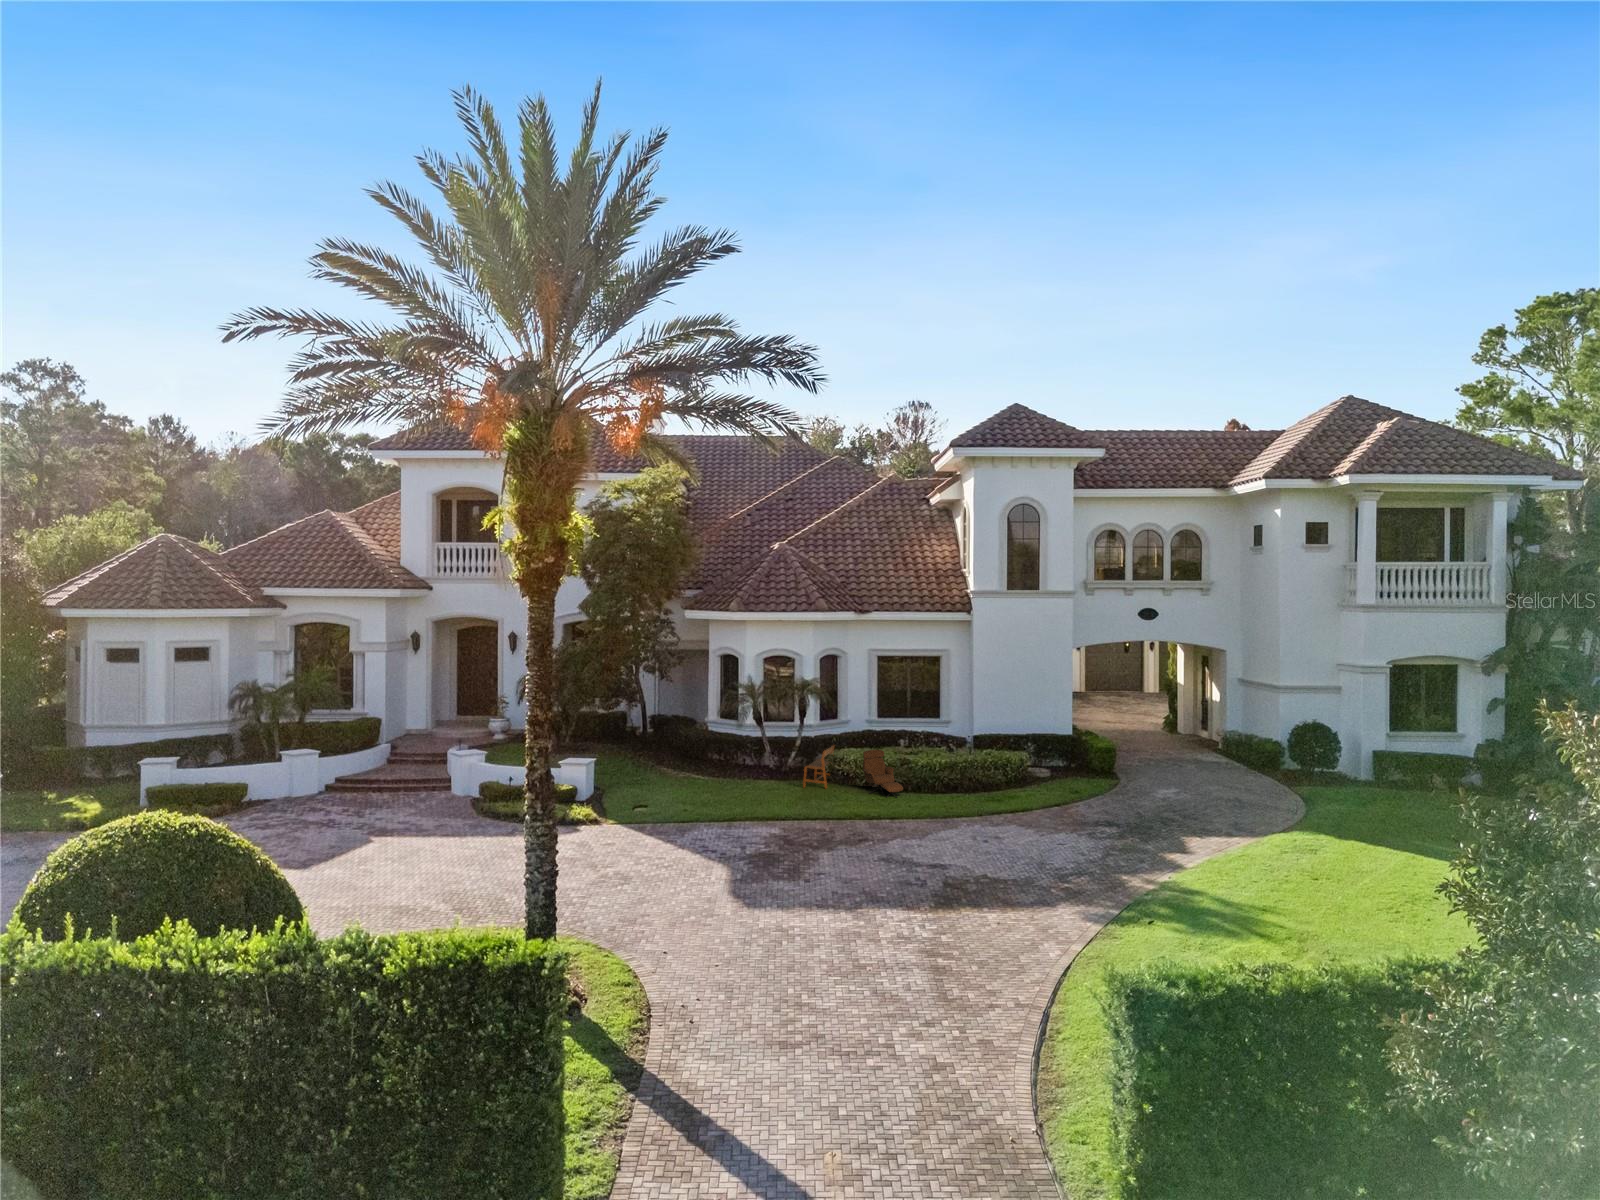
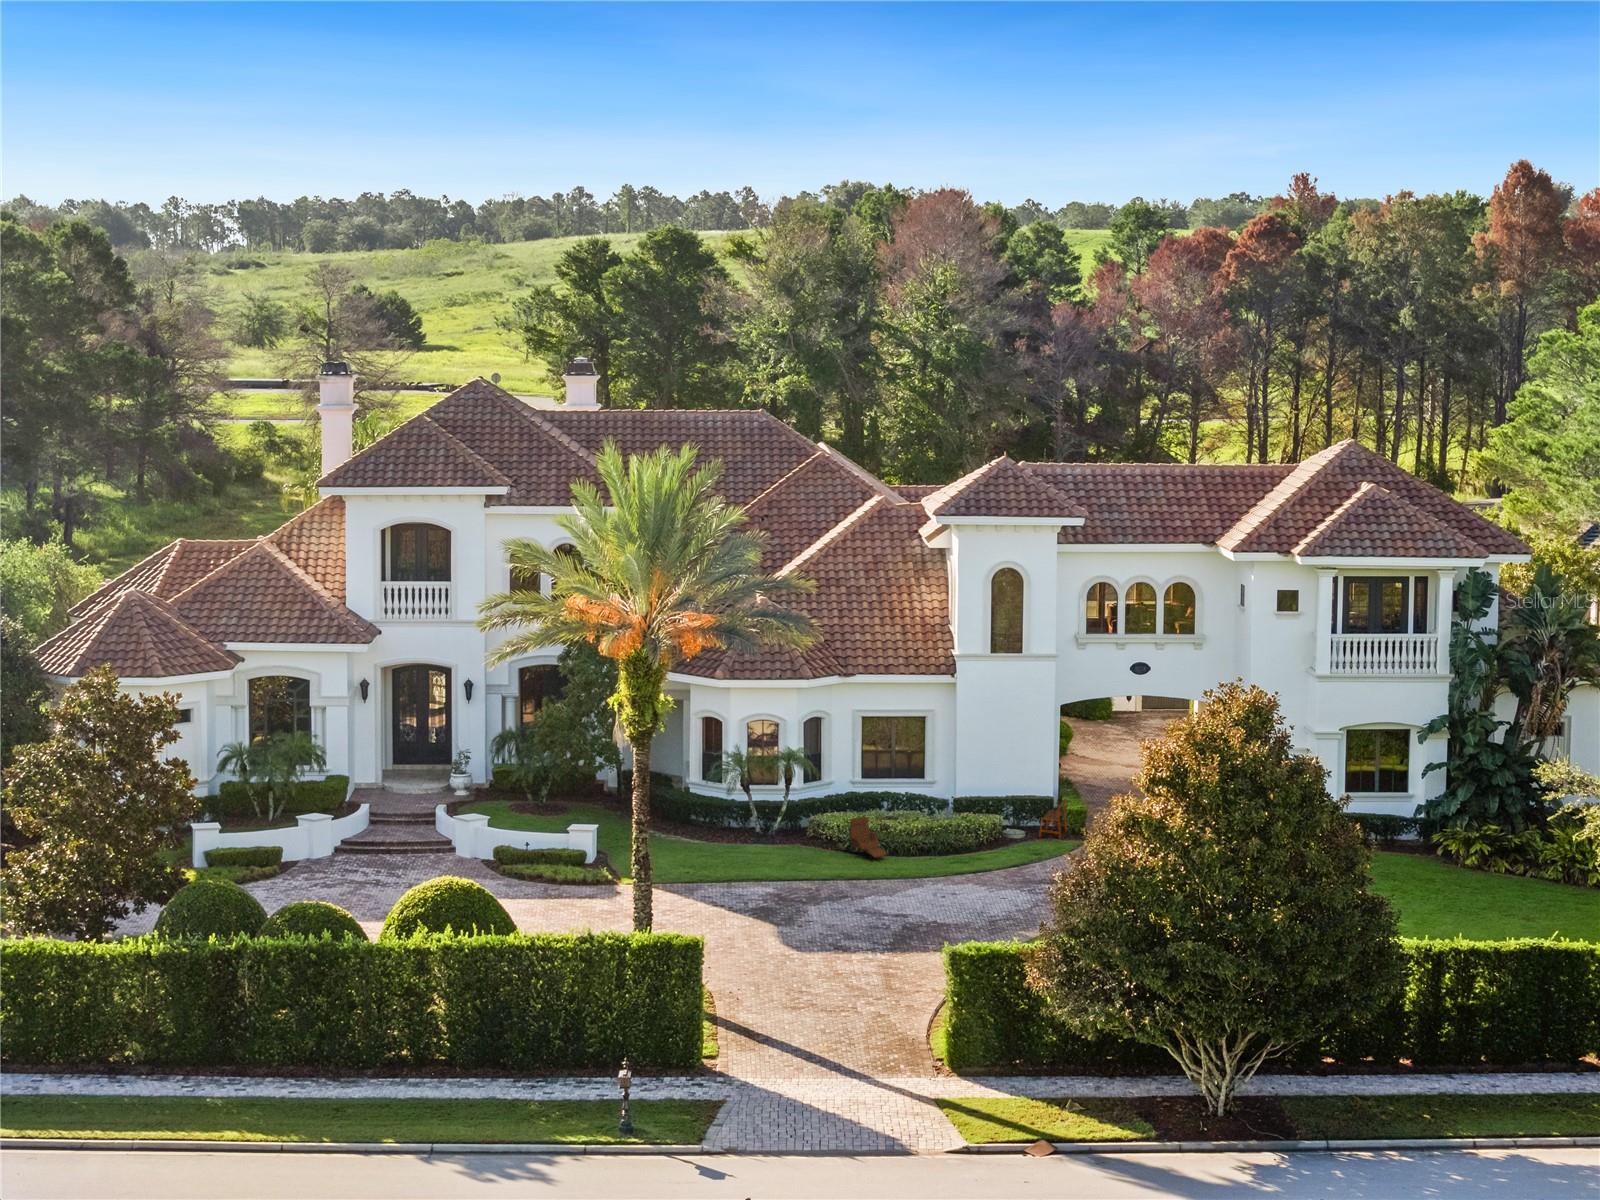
bench: present [803,745,834,788] -> present [1039,798,1067,837]

